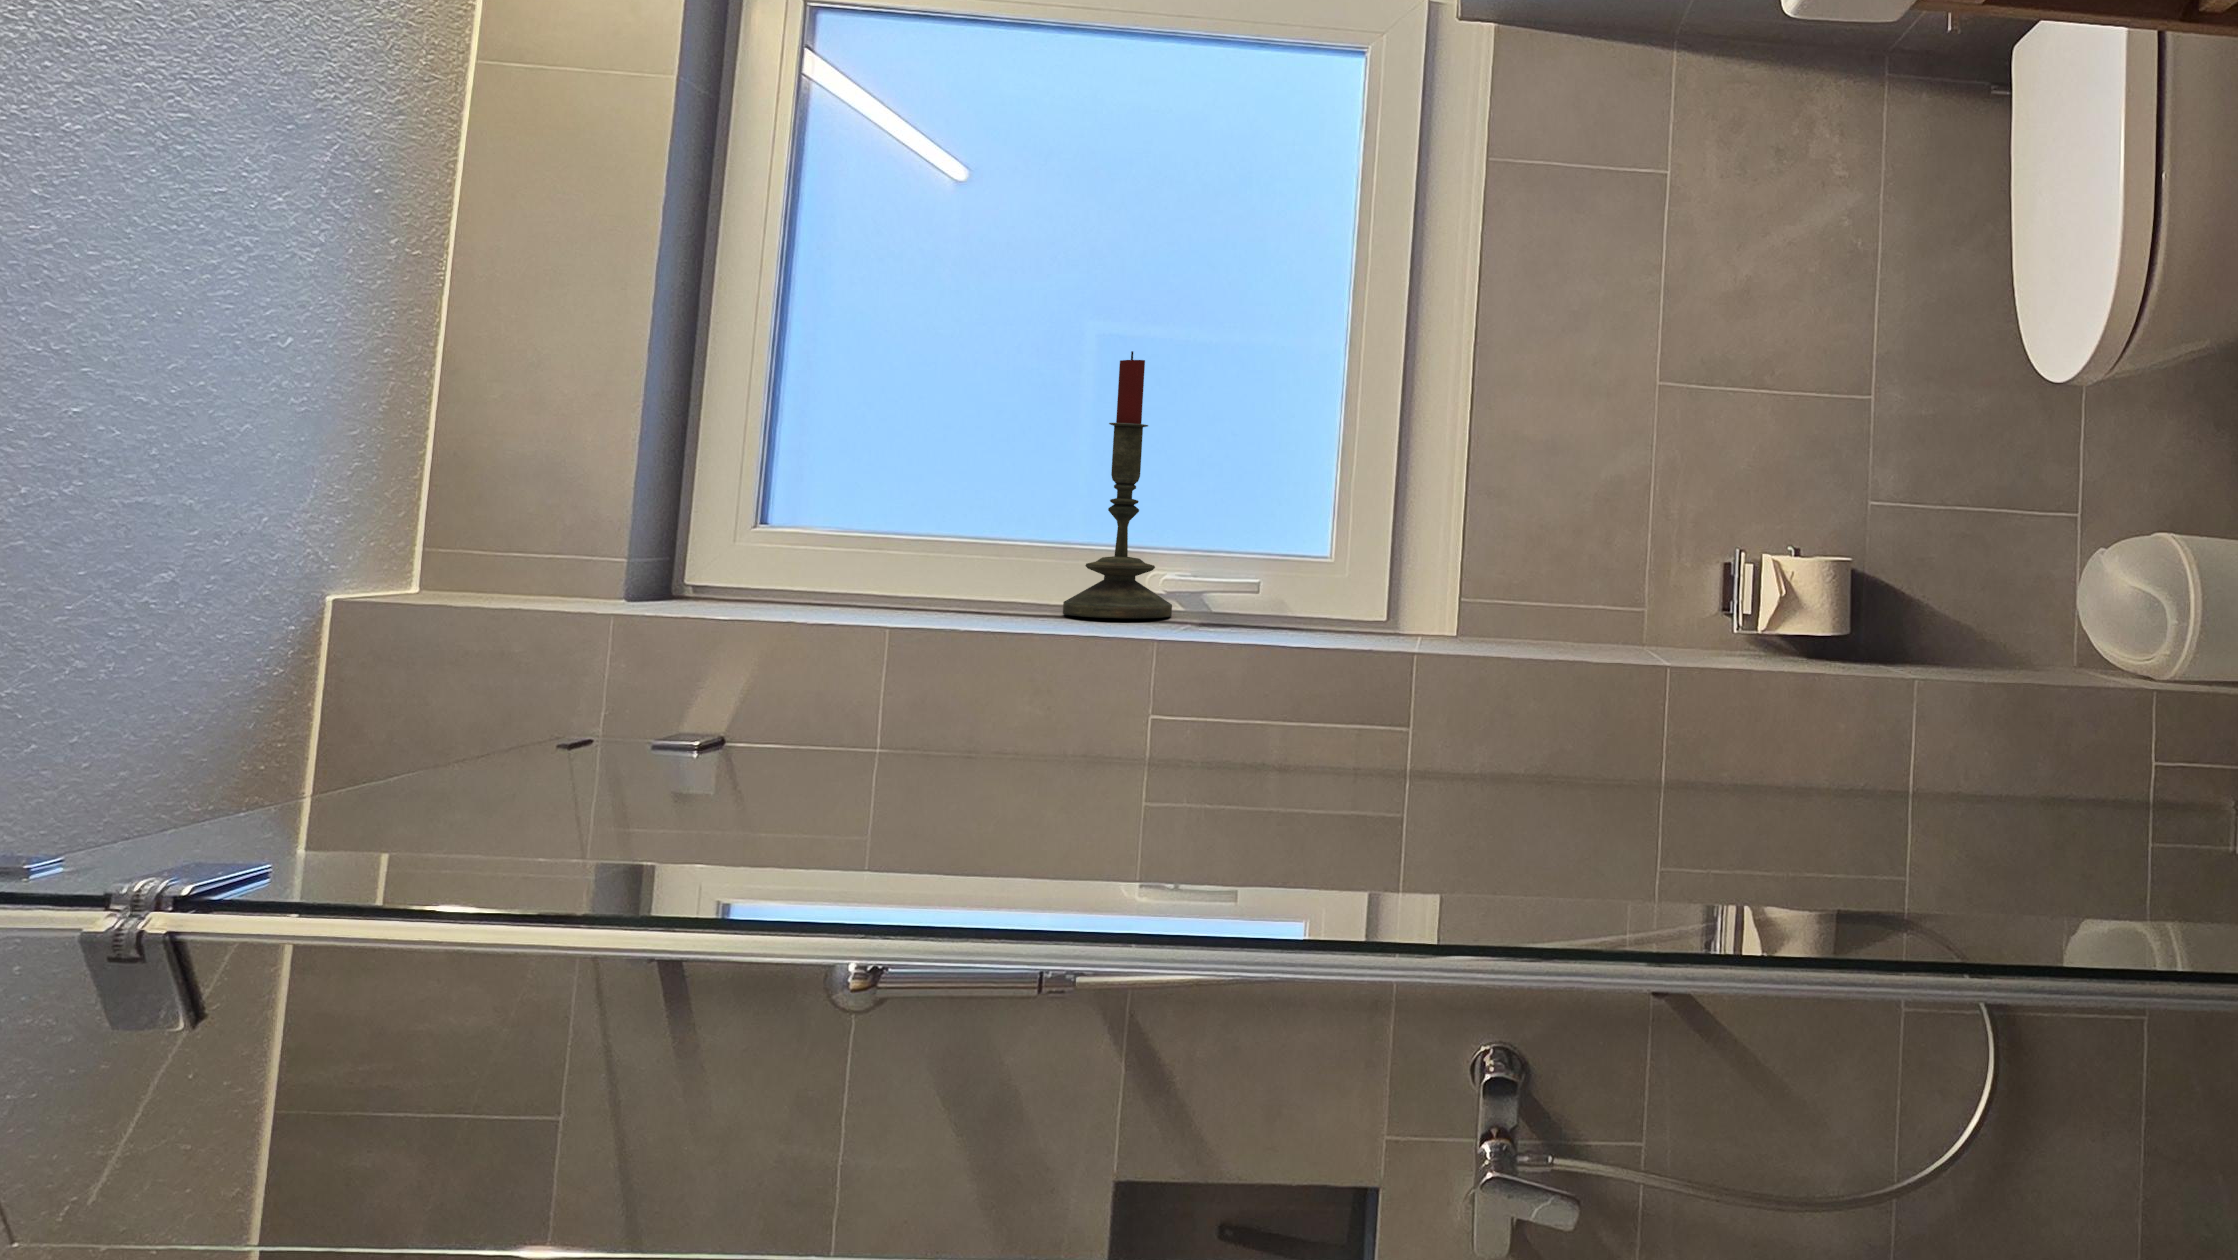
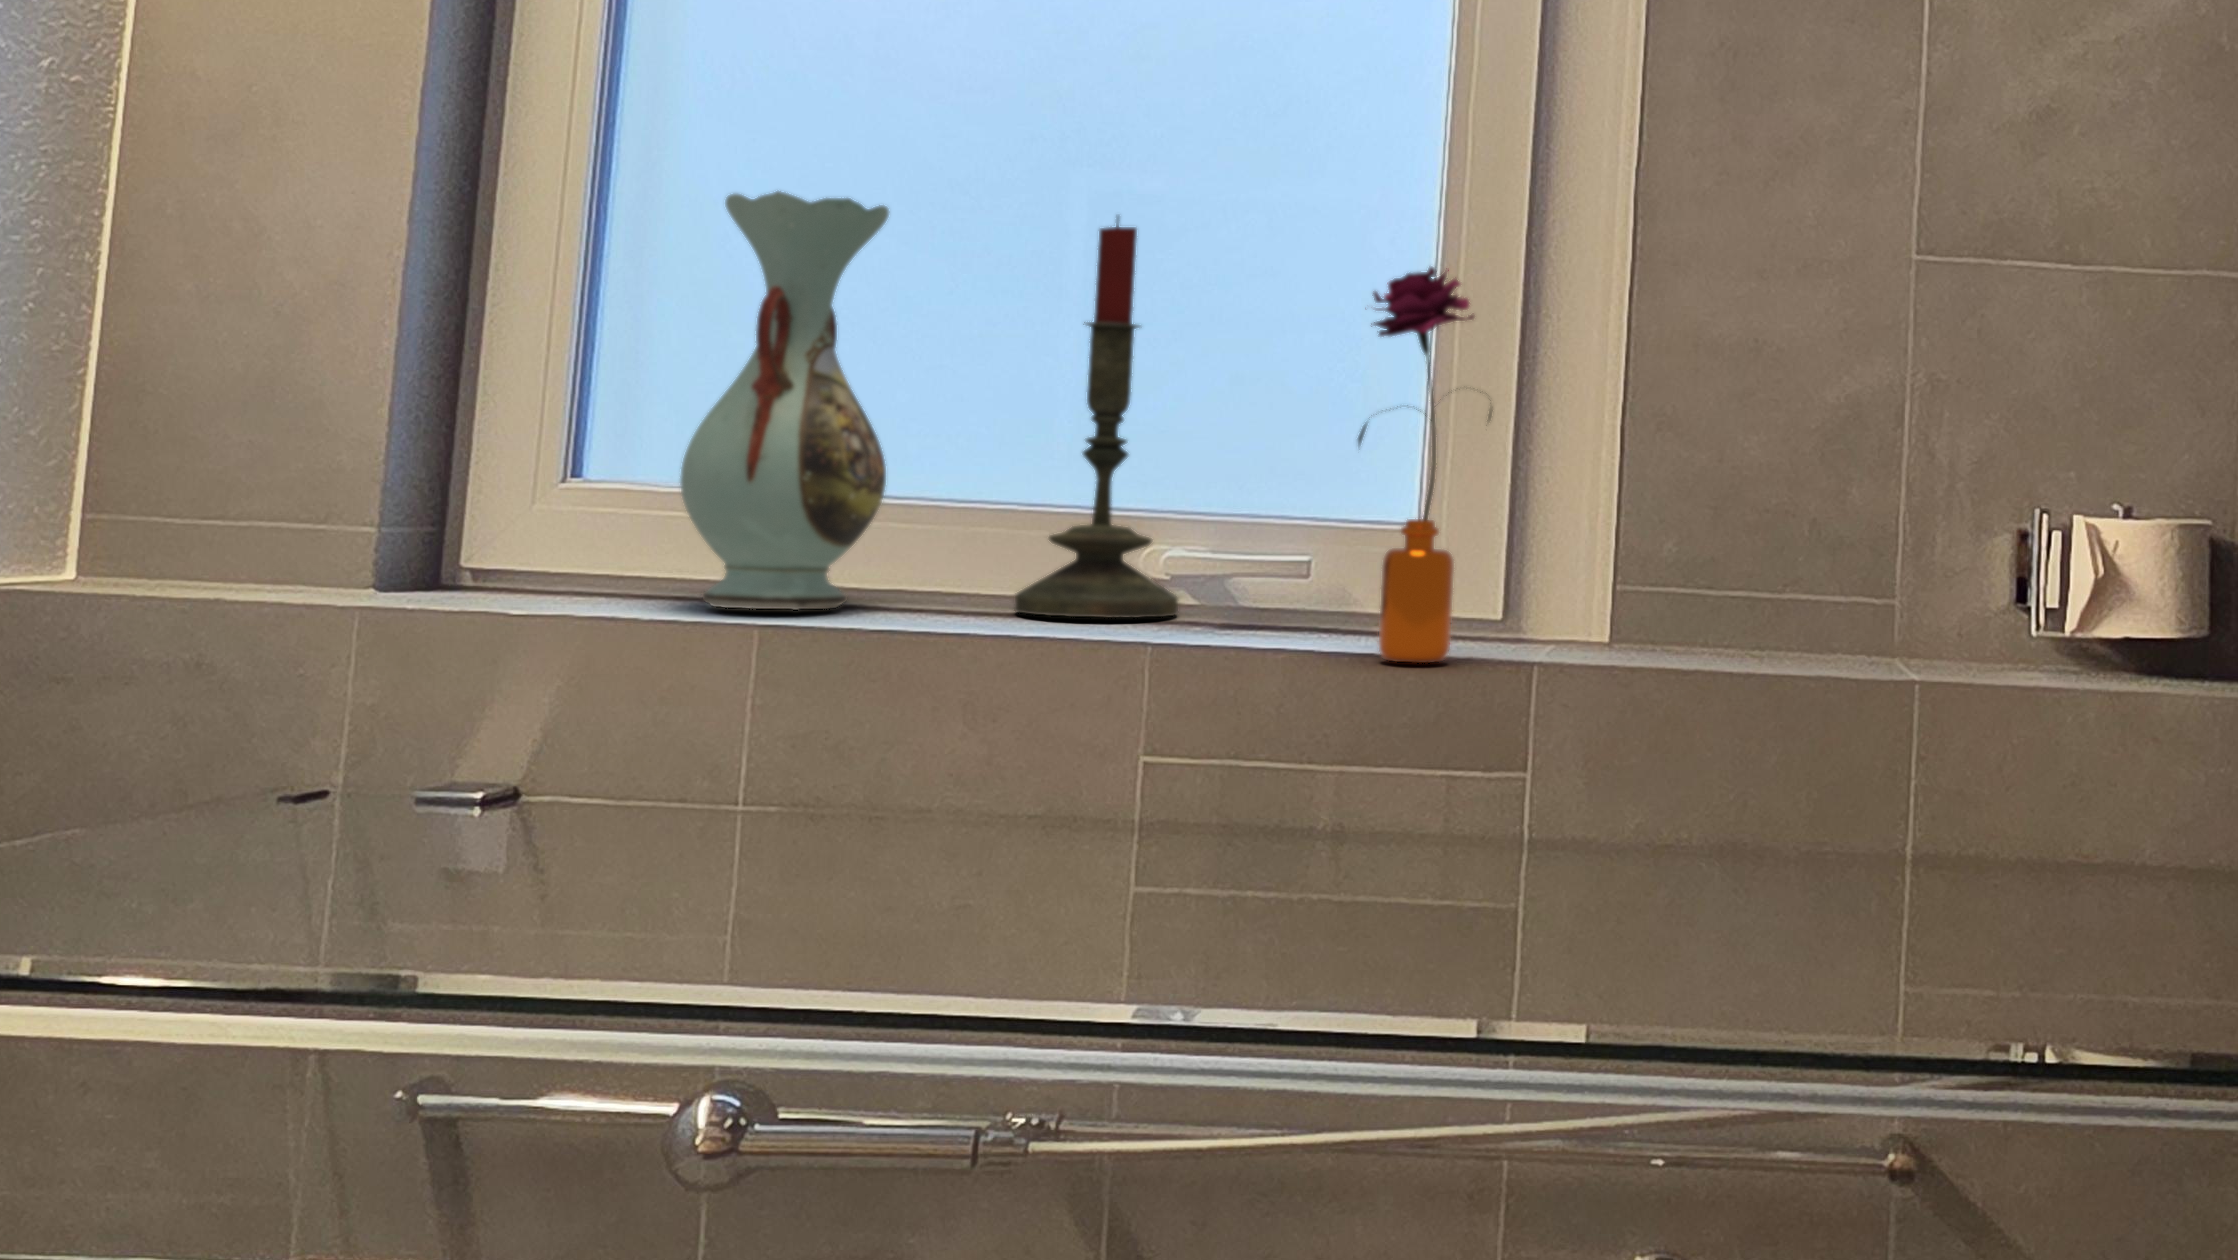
decorative vase: none [838,332,979,613] -> present [680,191,889,610]
flower: none [1299,387,1389,651] -> present [1358,267,1491,663]

